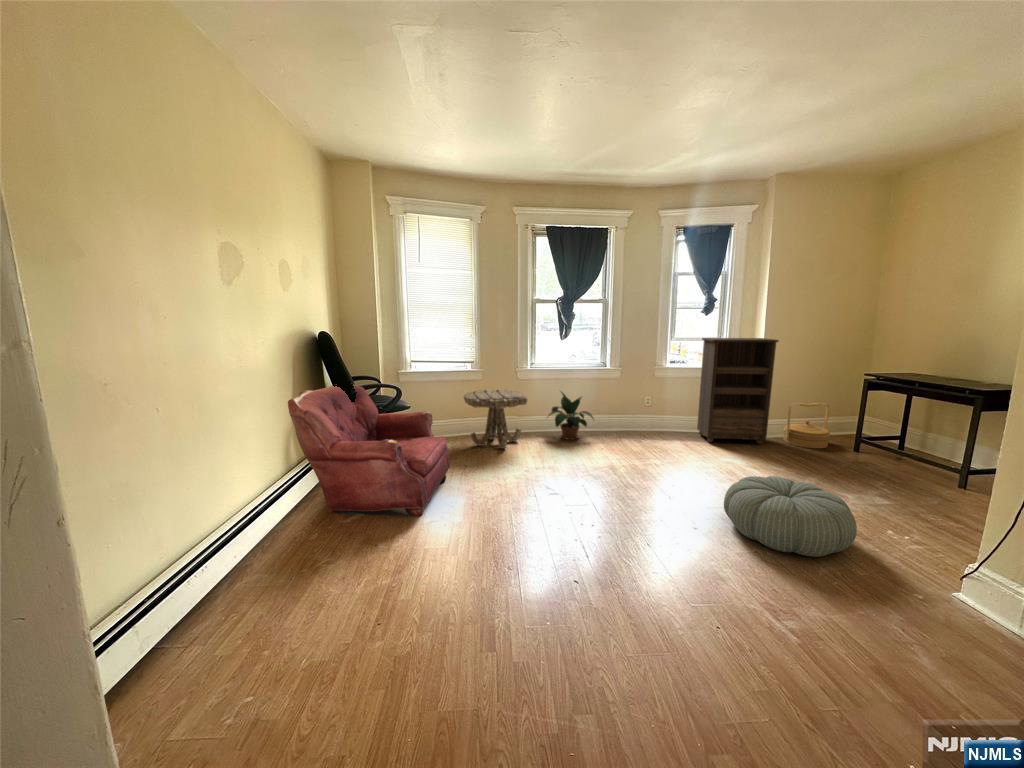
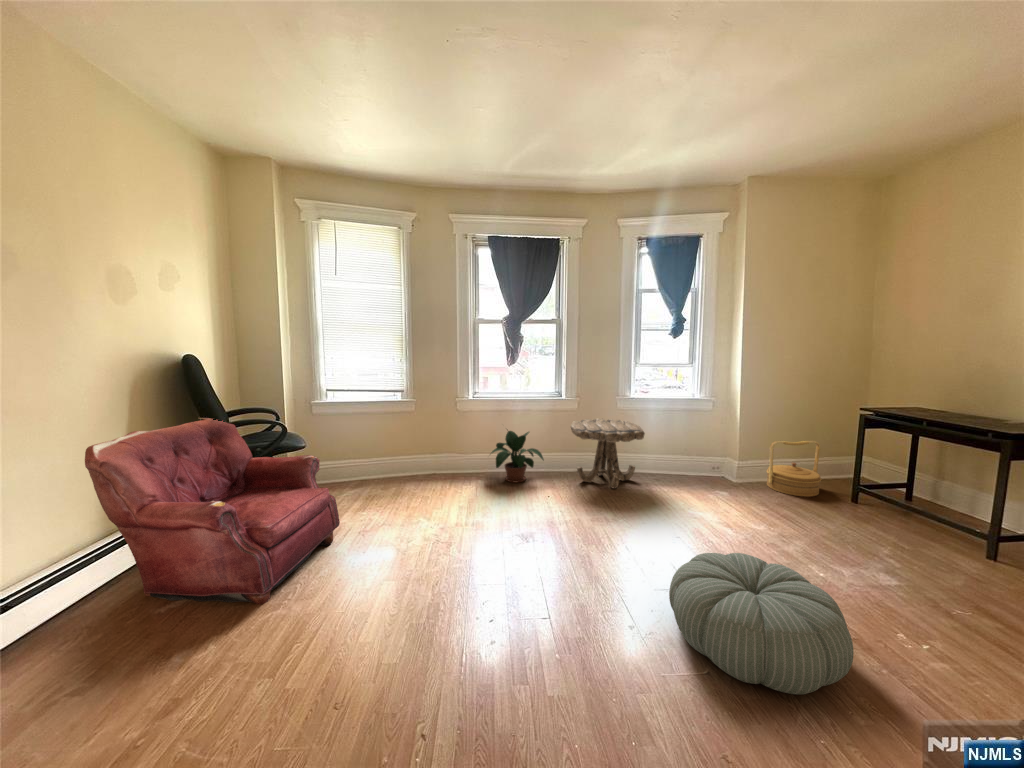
bookshelf: present [697,338,778,444] -> none [666,364,755,490]
side table: present [464,389,528,449] -> present [570,419,645,488]

